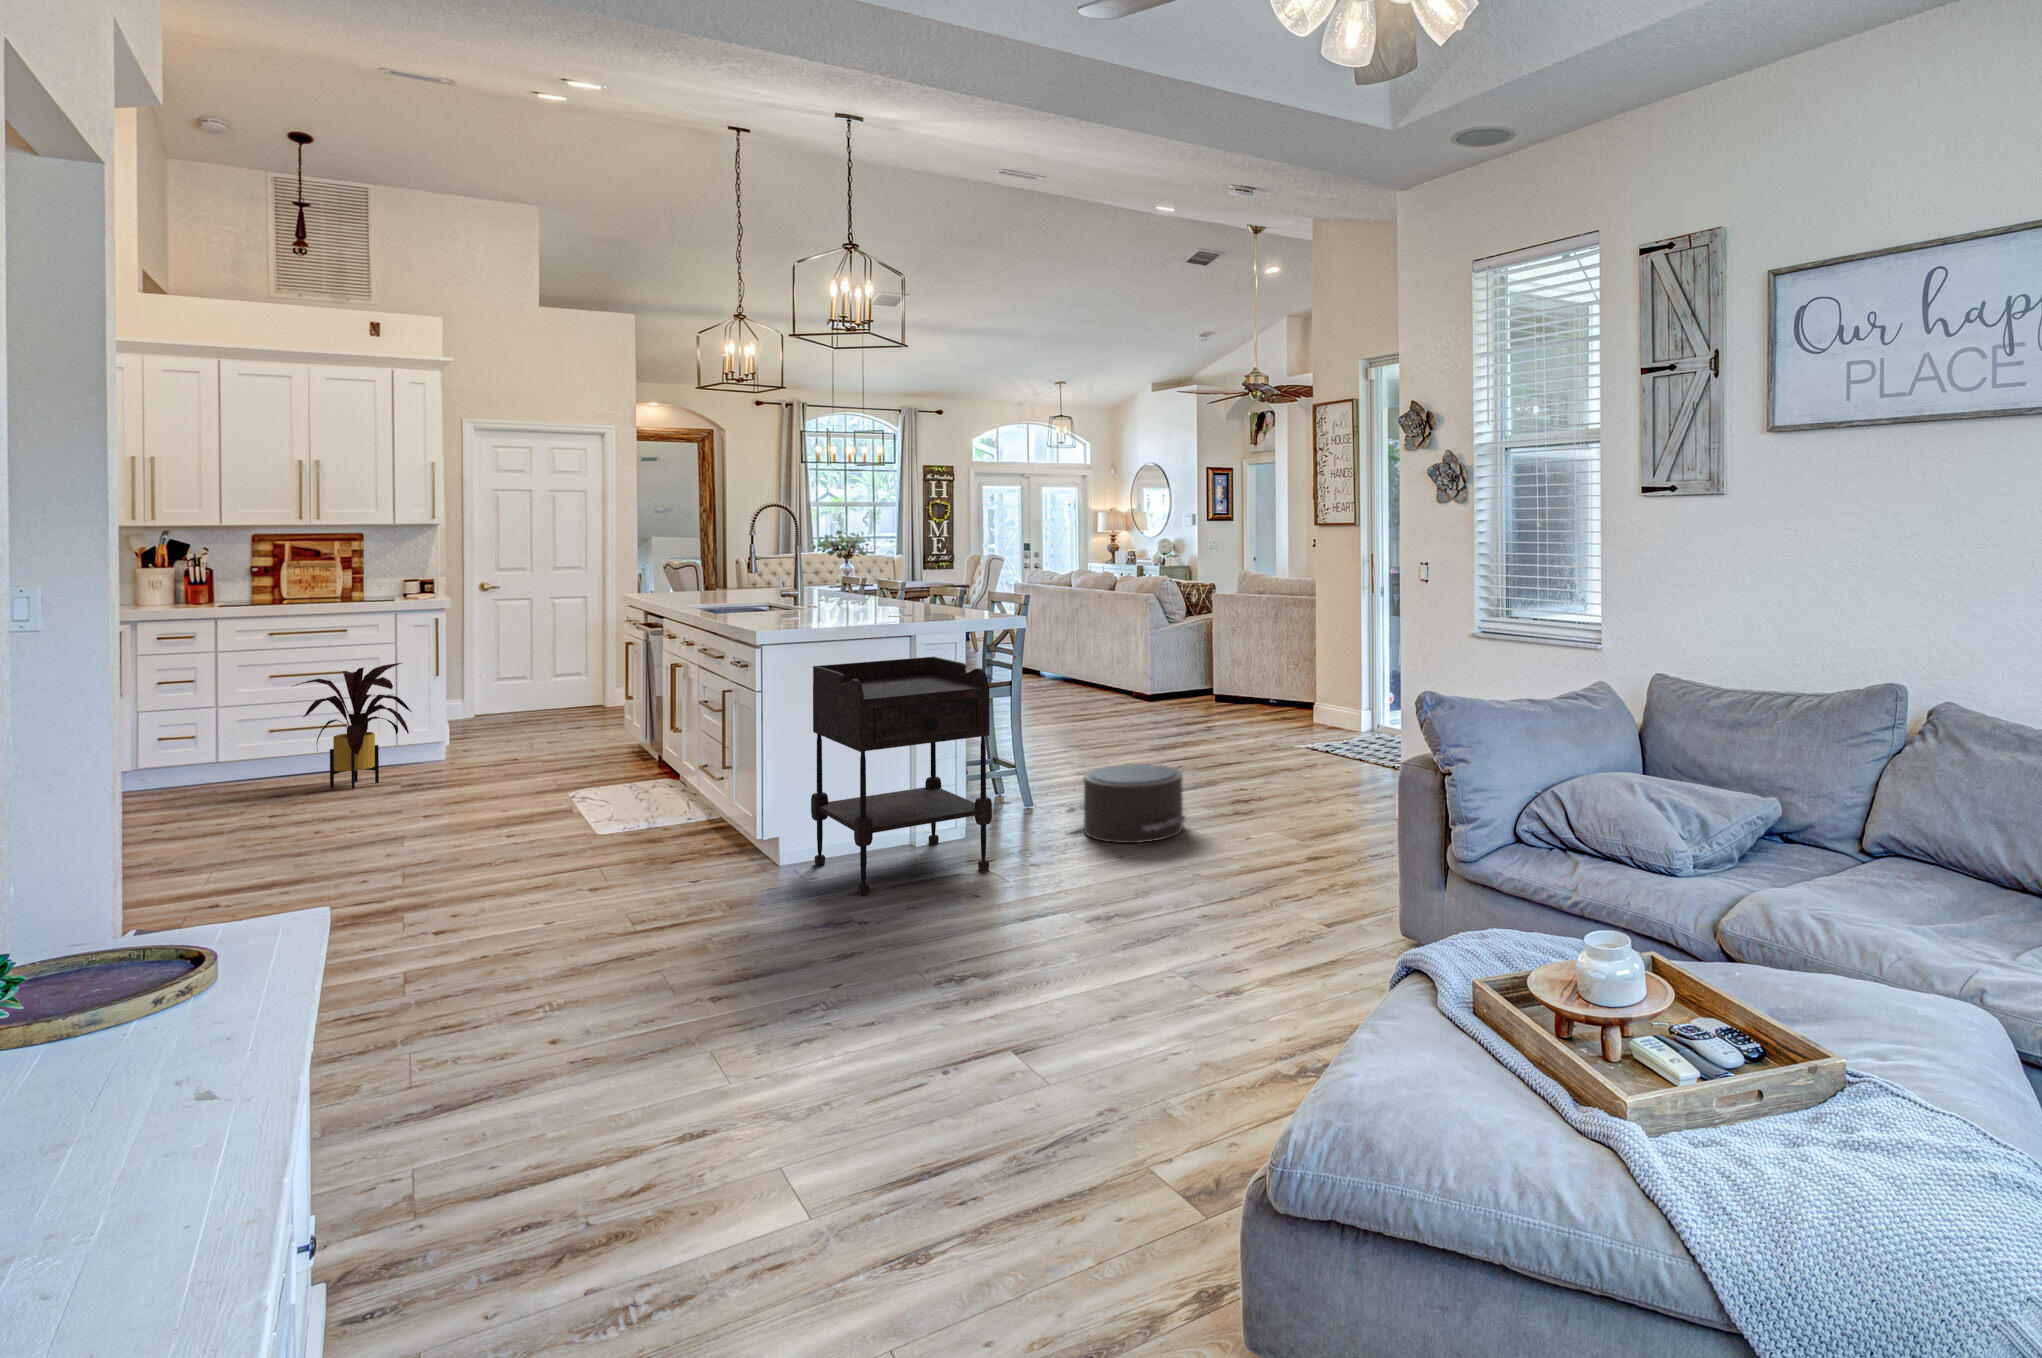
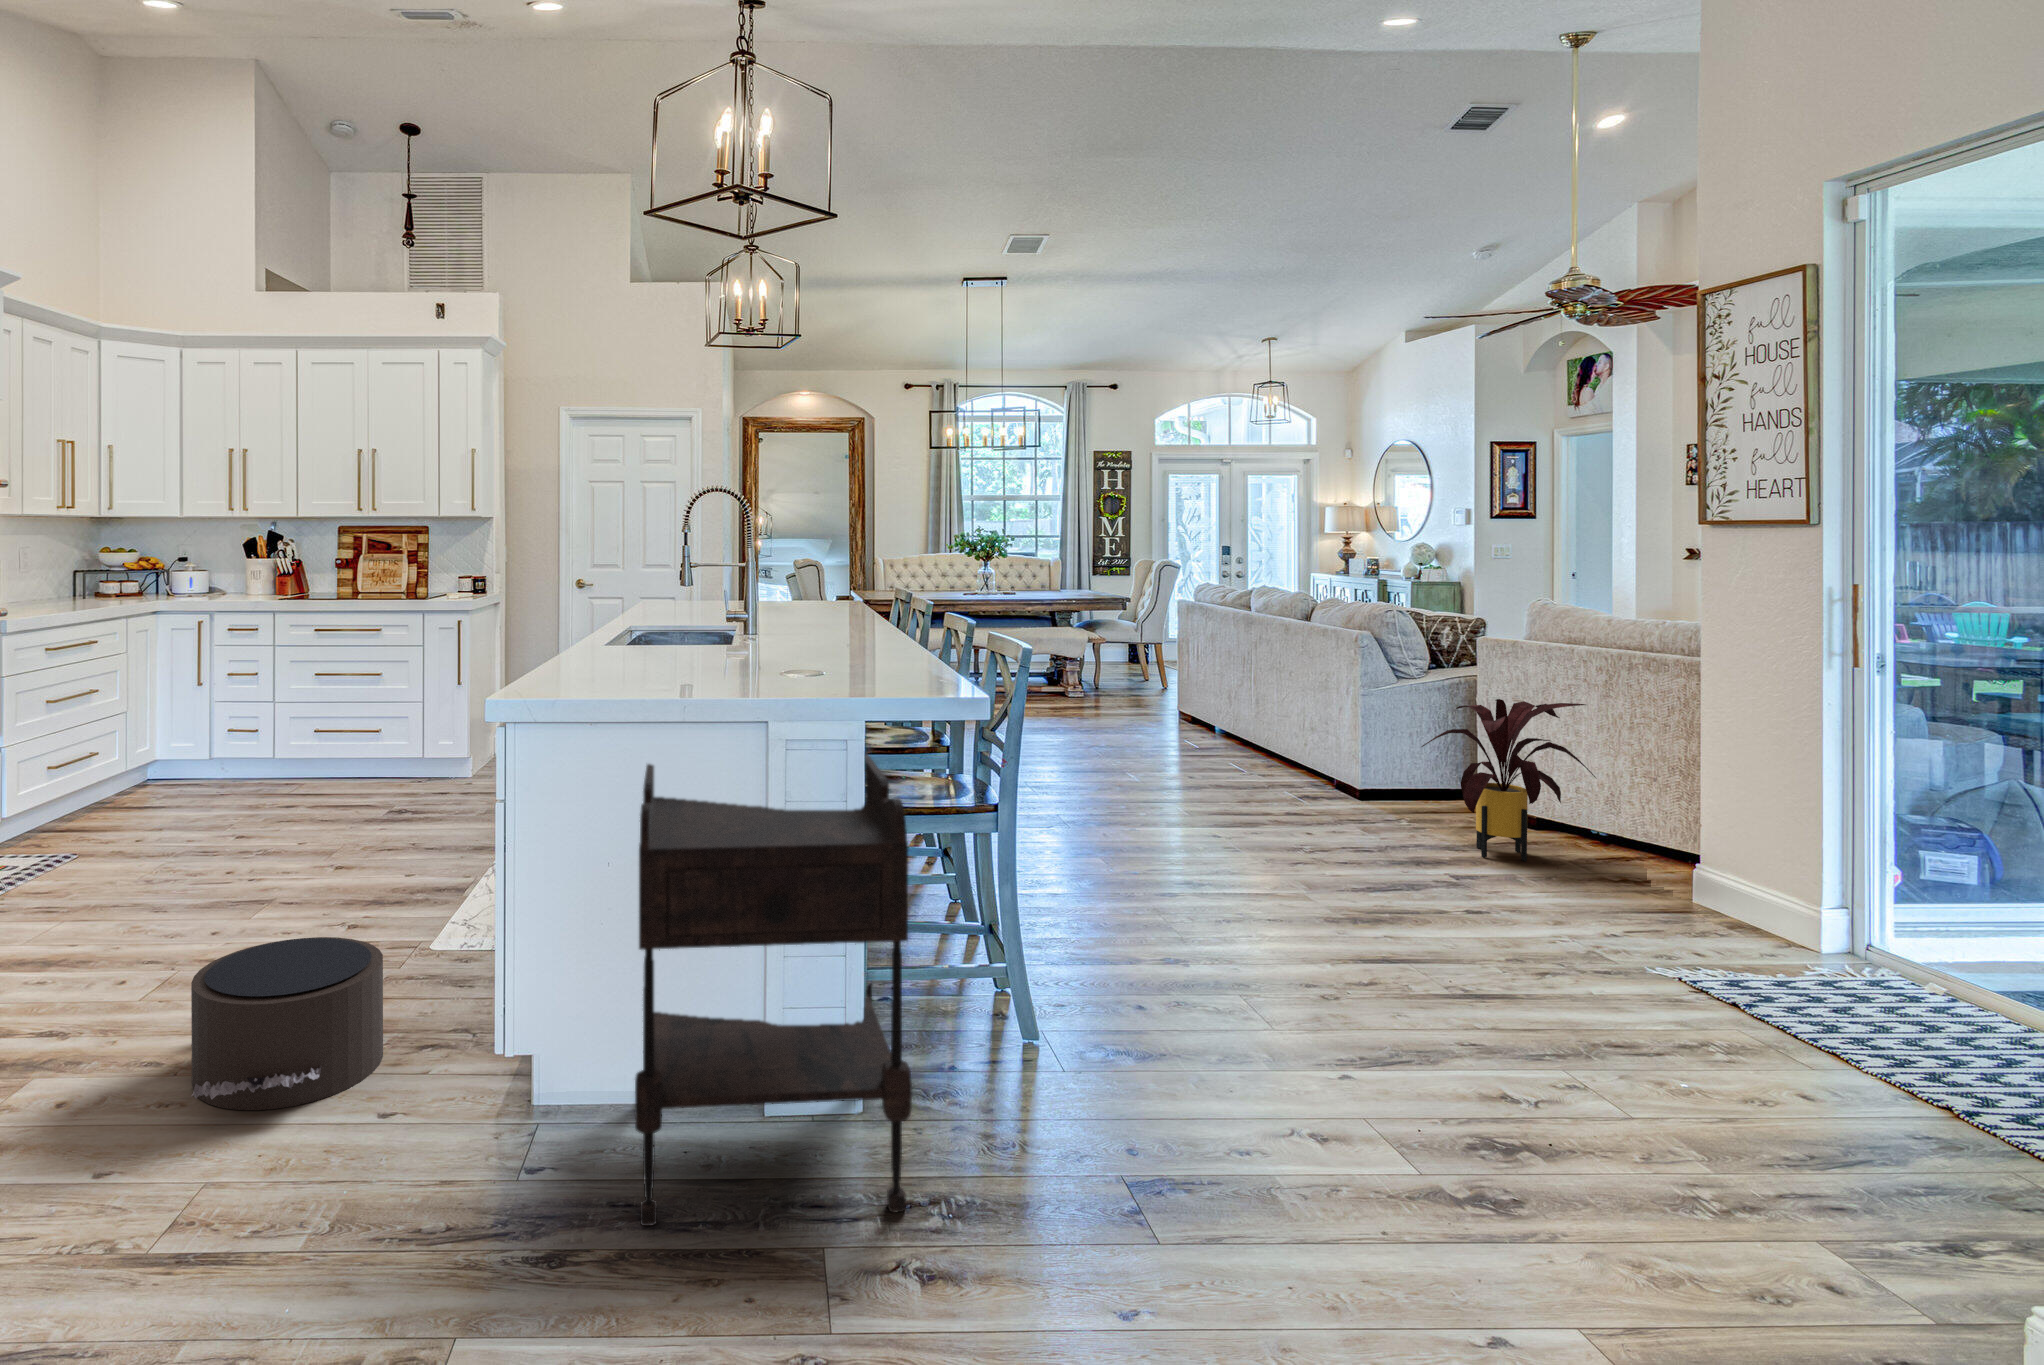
house plant: present [292,663,412,788] -> present [1421,699,1596,861]
pouf: present [1066,764,1186,843] -> present [191,937,383,1110]

